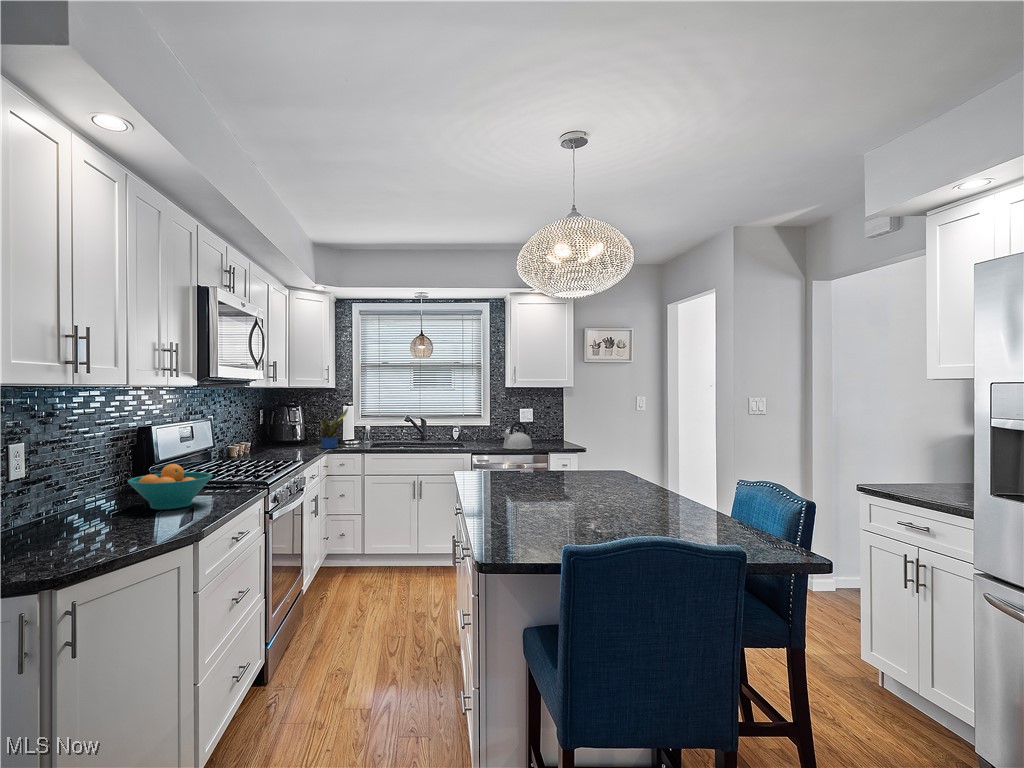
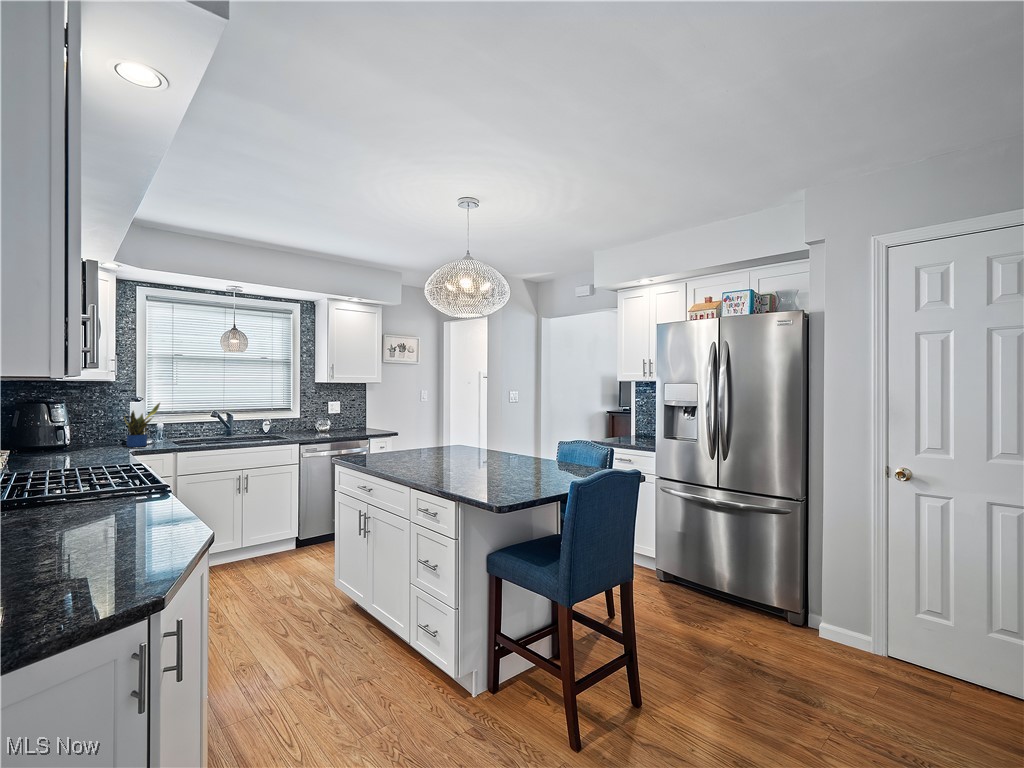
kettle: present [502,422,533,449] -> none [327,414,355,438]
fruit bowl: present [128,464,213,510] -> none [39,463,148,516]

